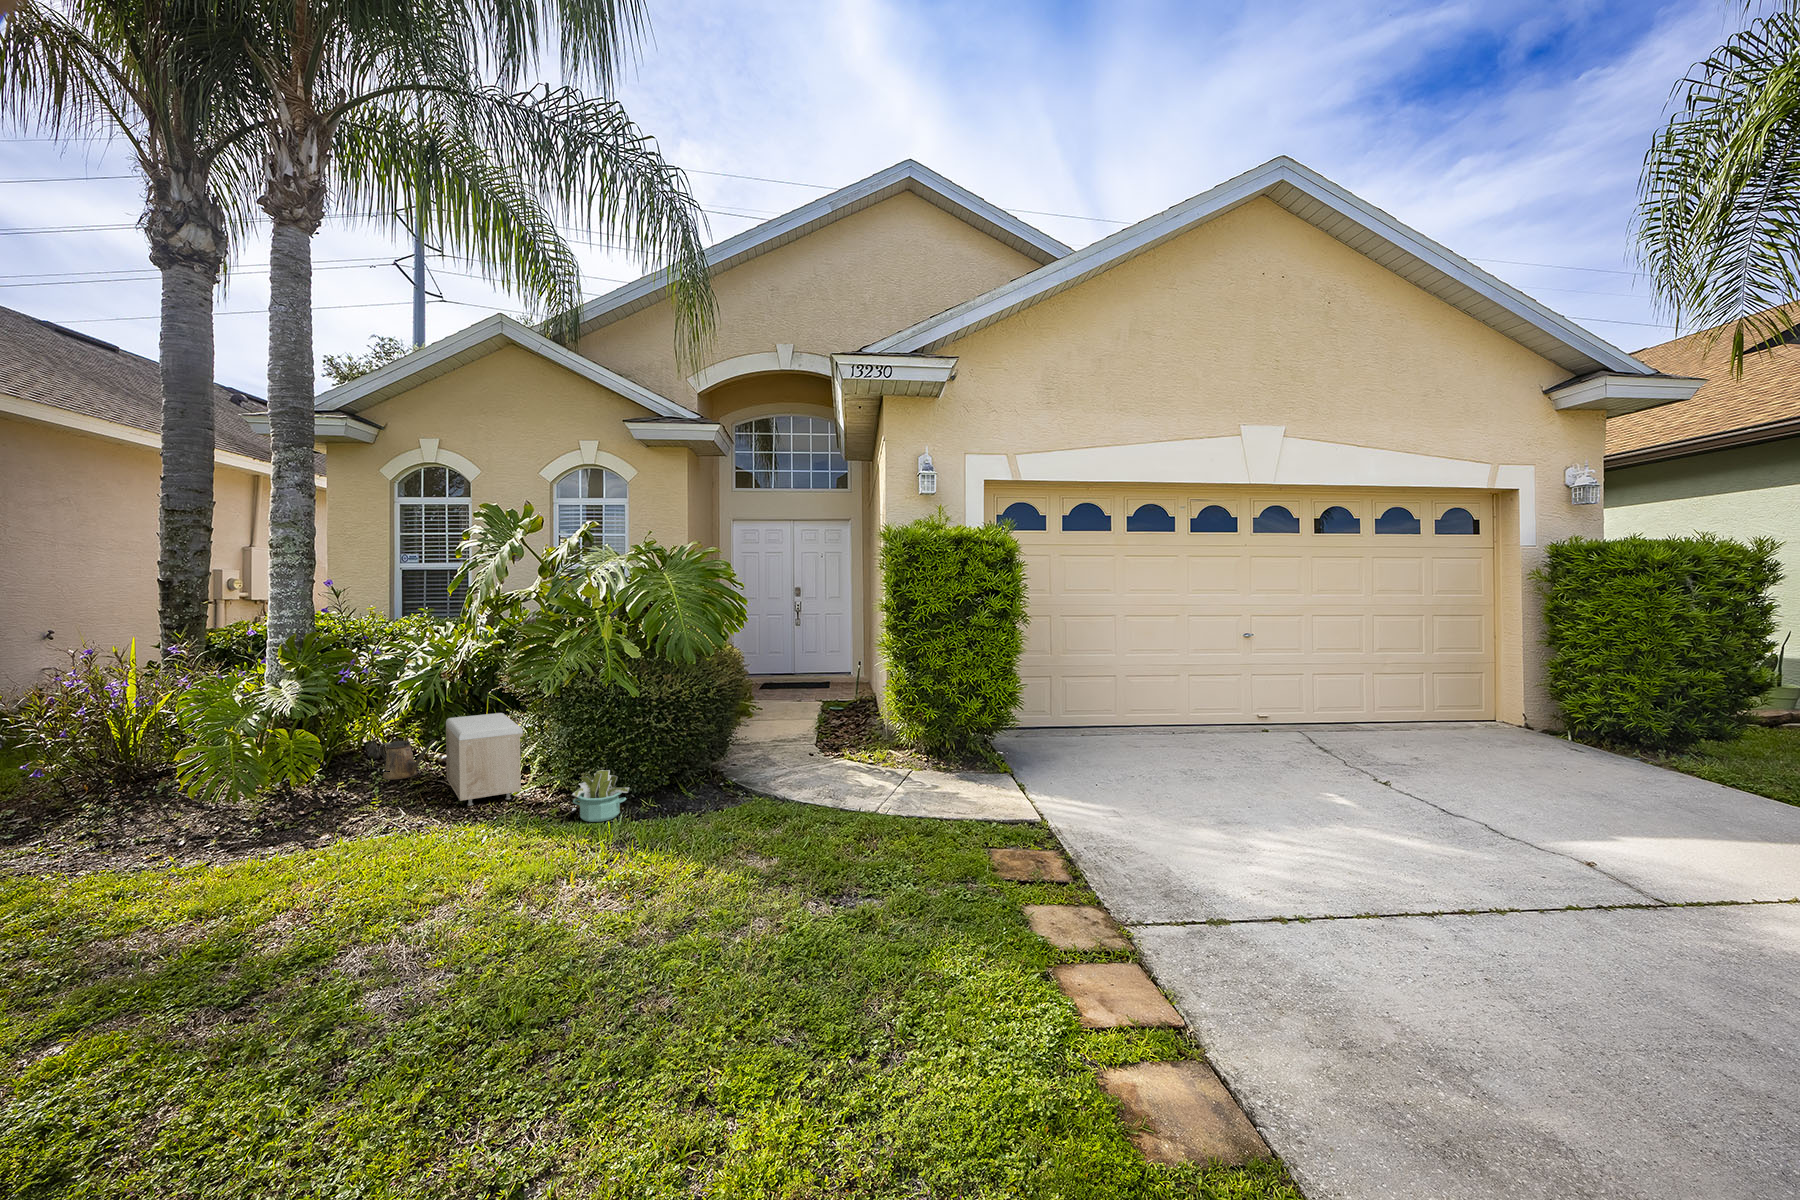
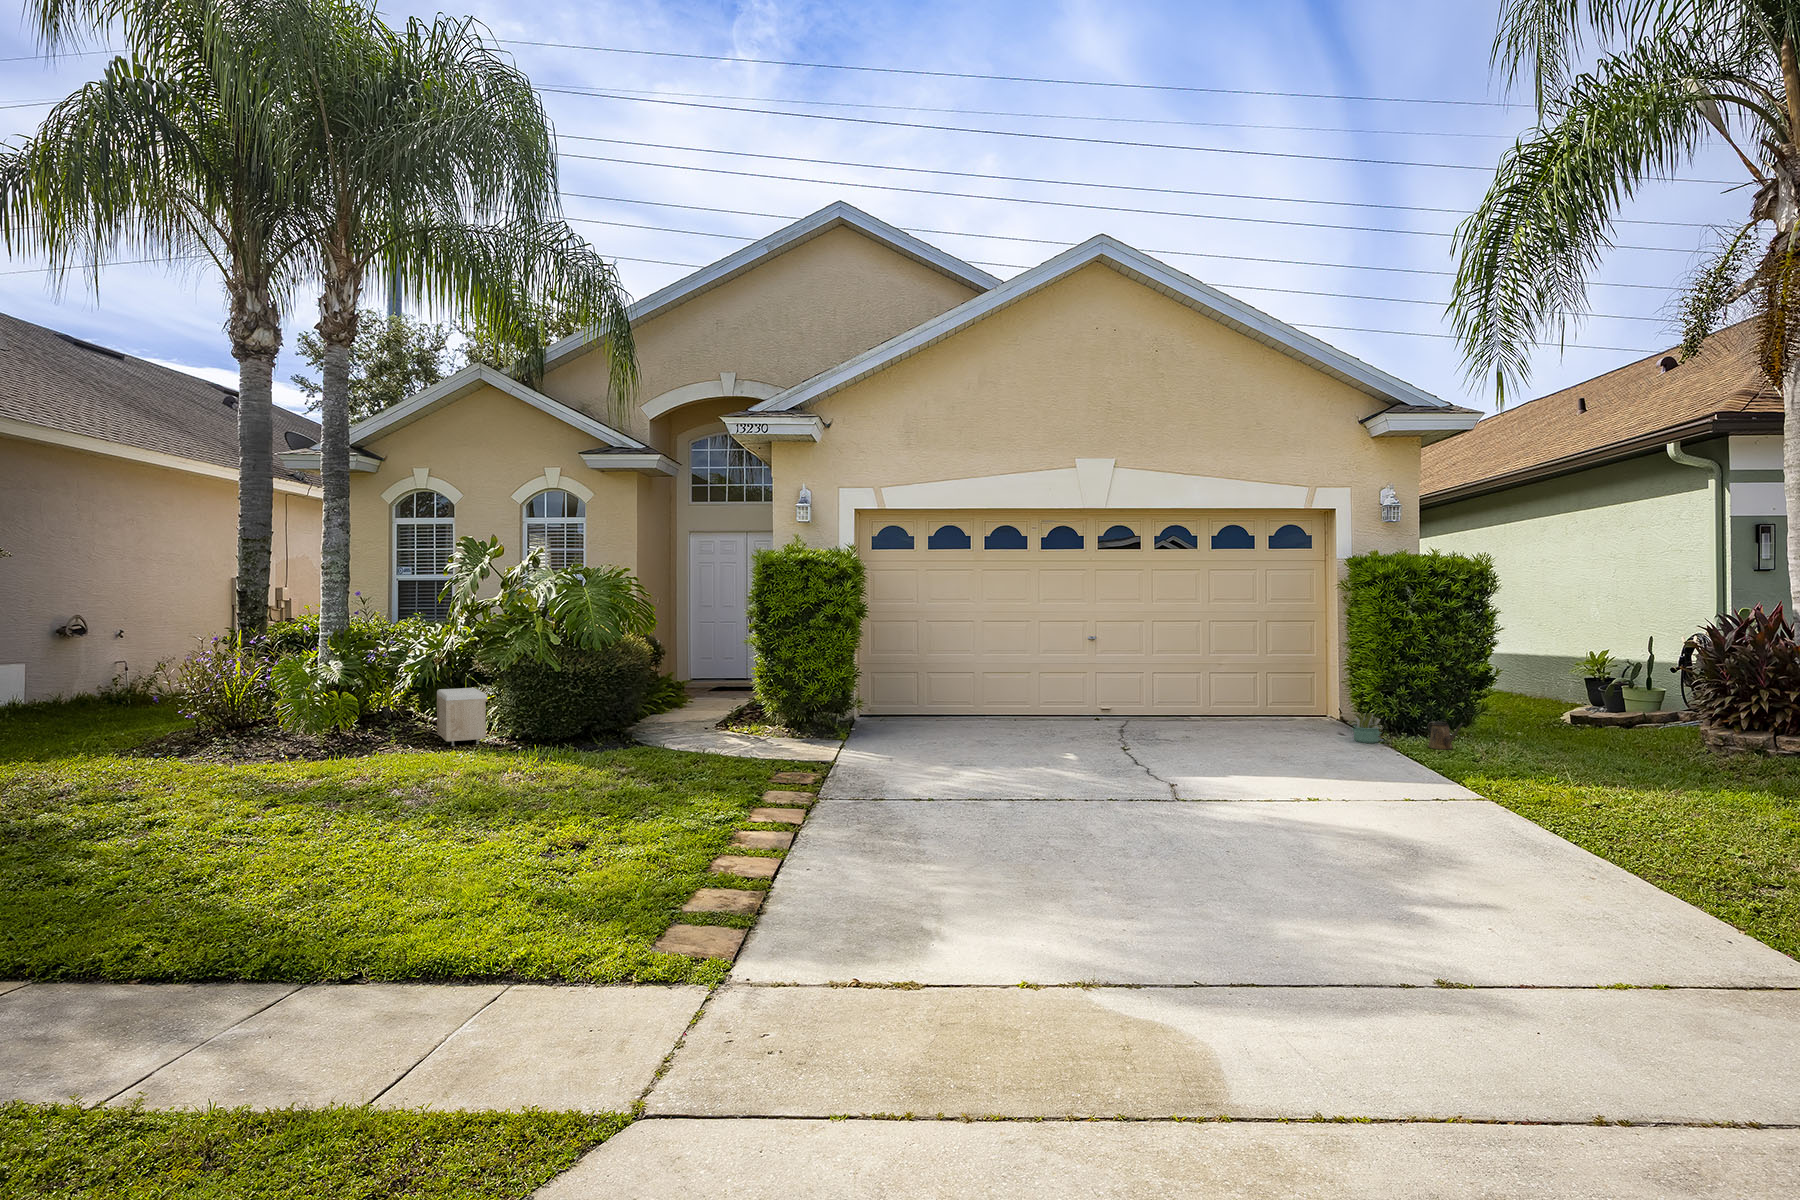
watering can: present [379,740,436,779] -> present [1428,721,1463,749]
decorative plant: present [572,770,629,822] -> present [1347,713,1382,743]

